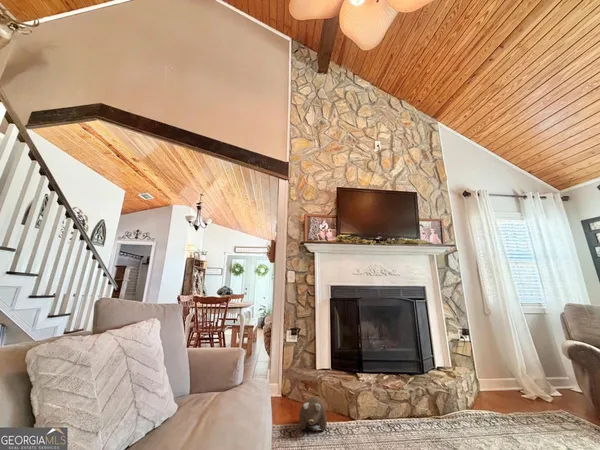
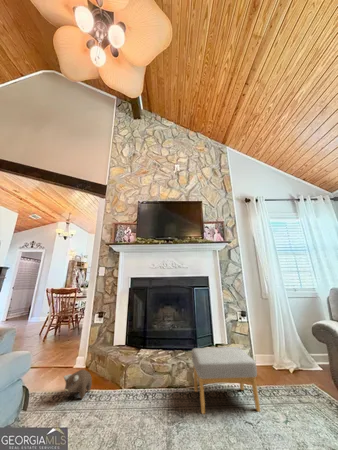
footstool: none [438,370,535,441] -> present [192,347,260,414]

